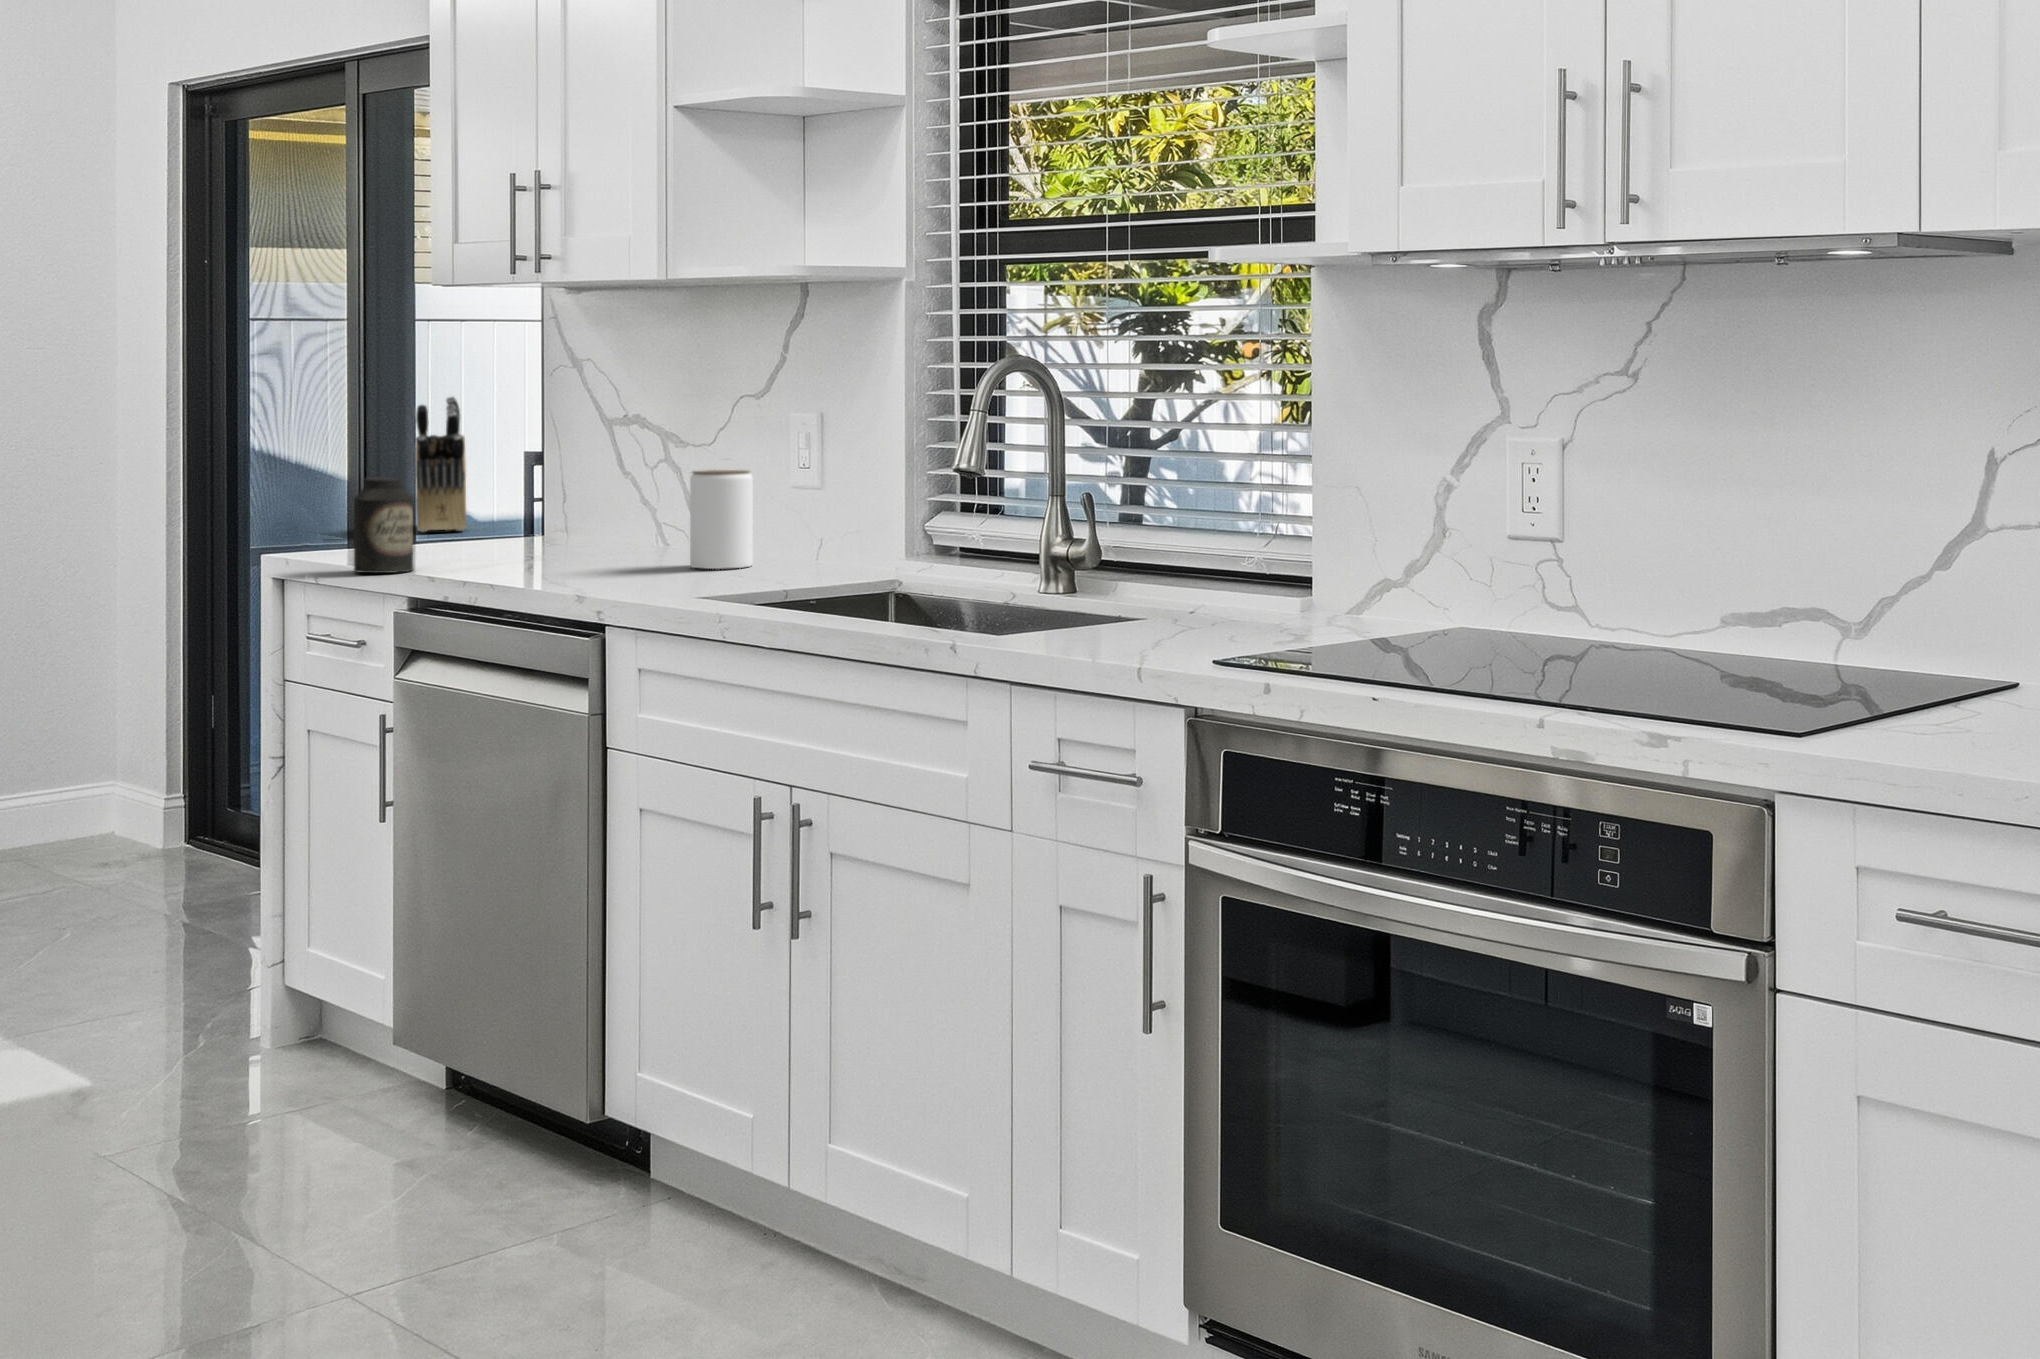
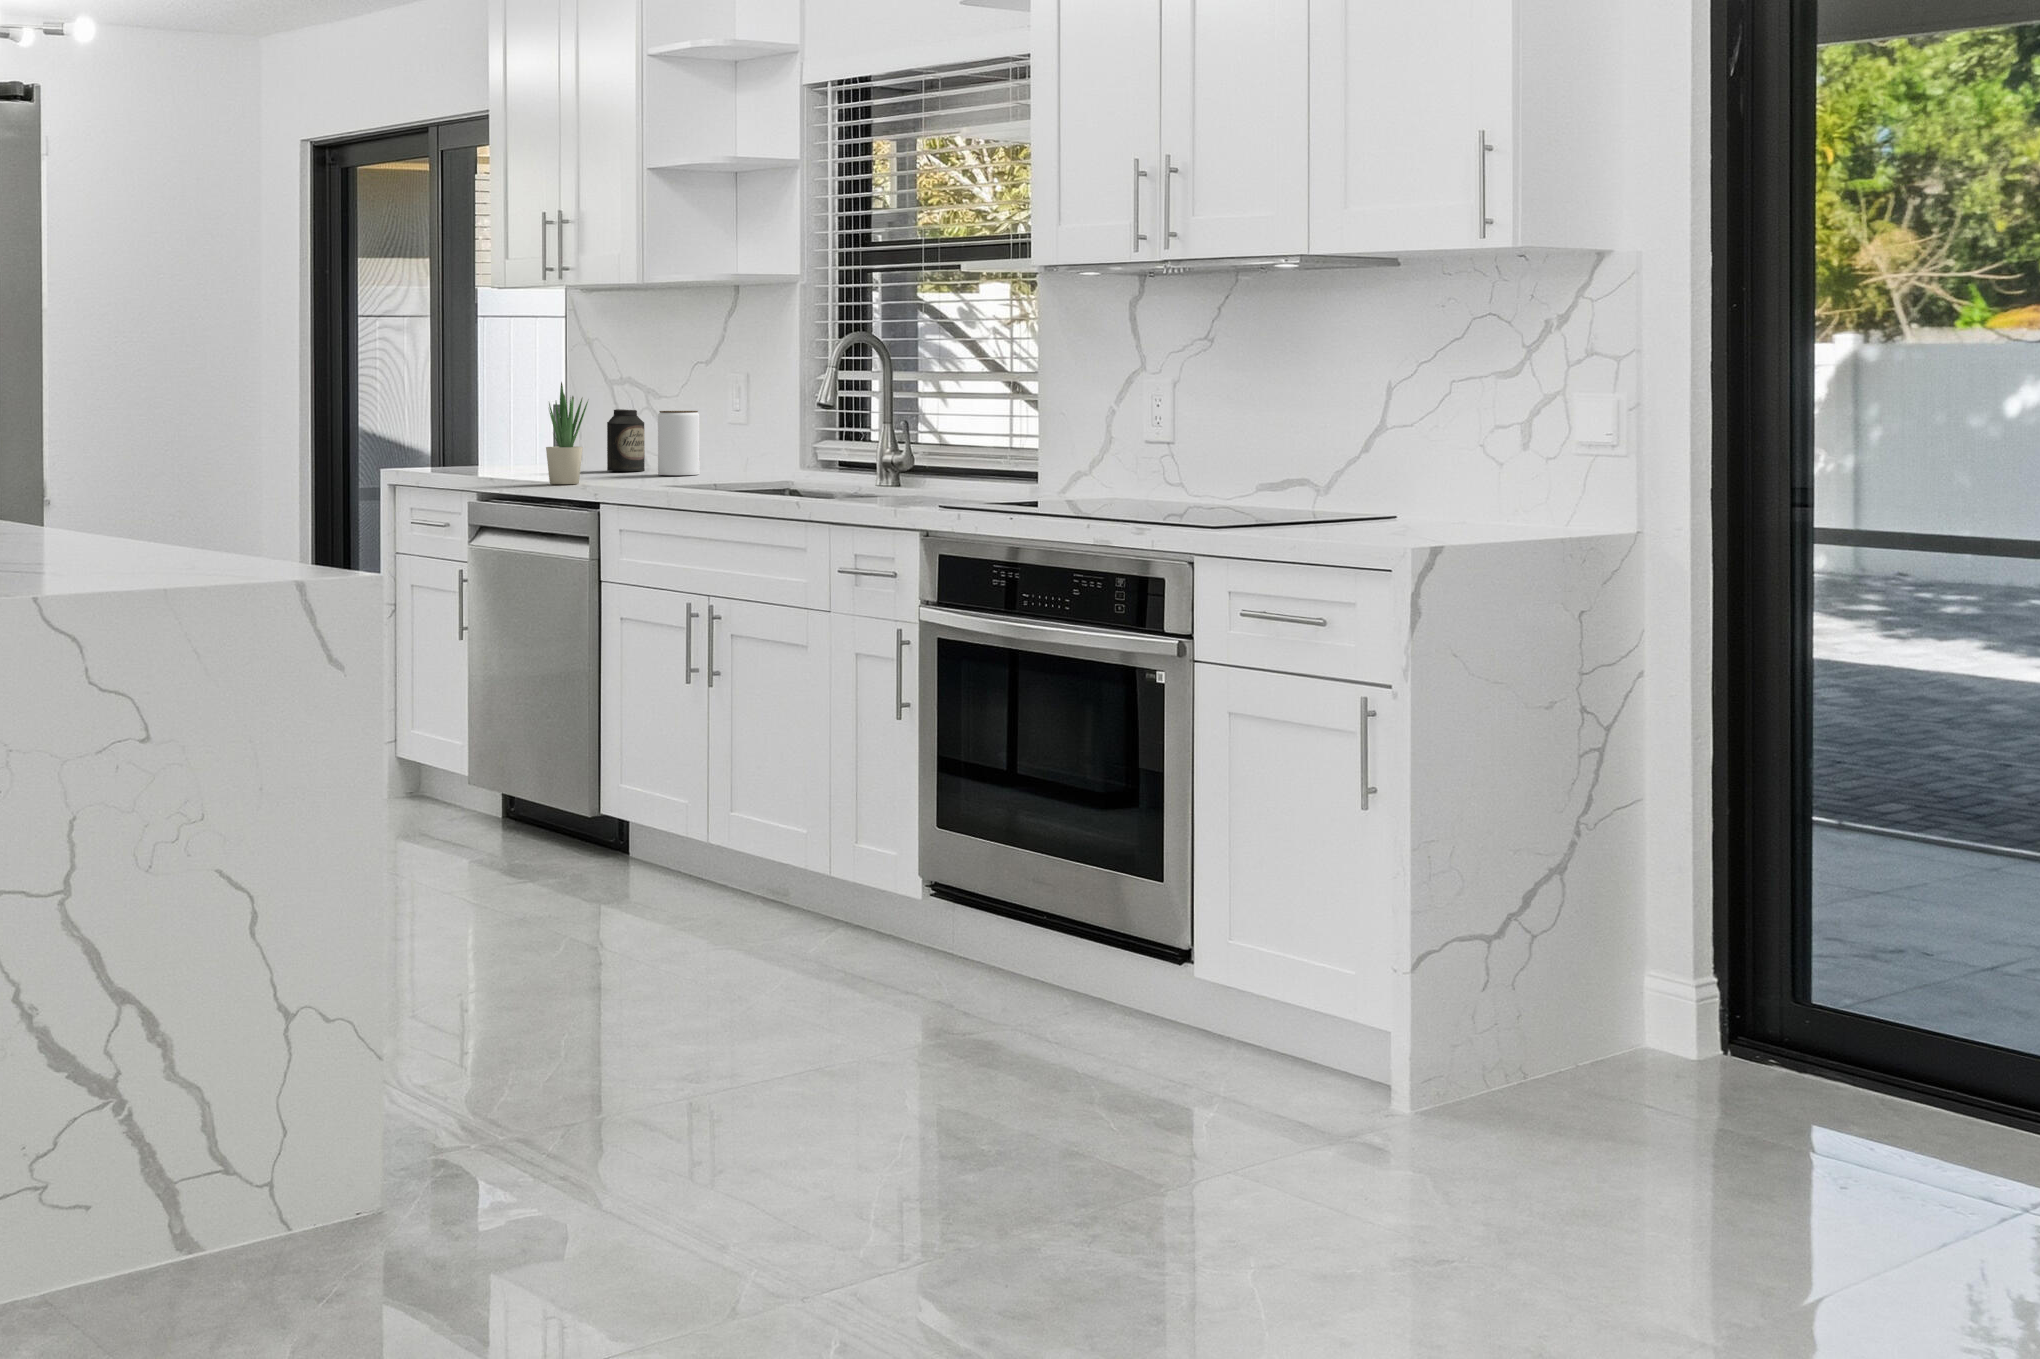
knife block: present [415,397,466,532] -> none [478,364,512,460]
potted plant: none [519,430,587,589] -> present [546,382,588,484]
canister: present [353,477,413,573] -> present [607,409,645,471]

